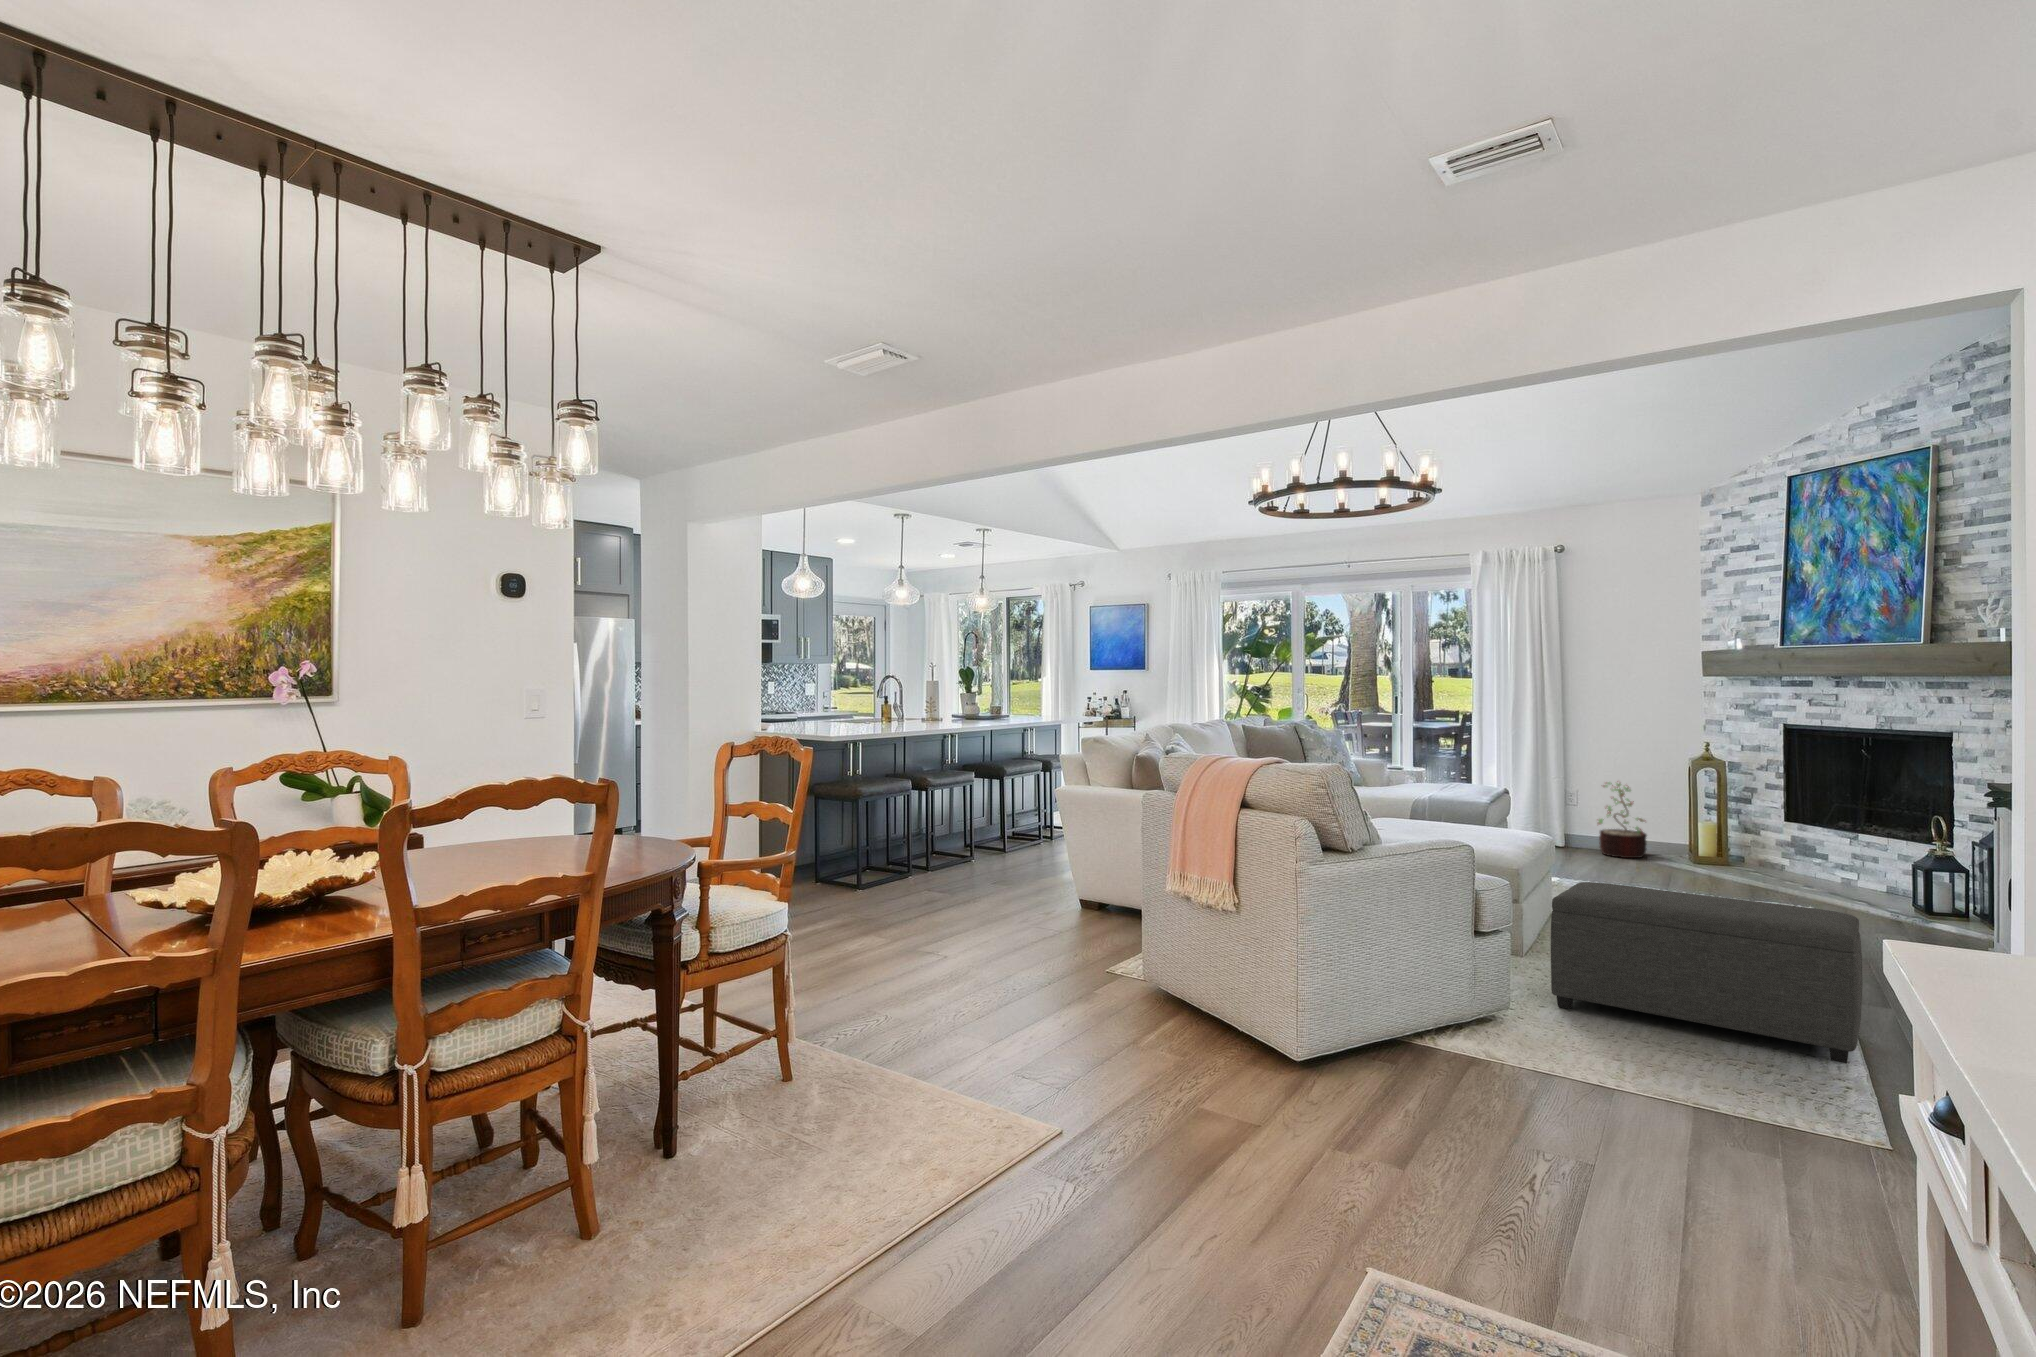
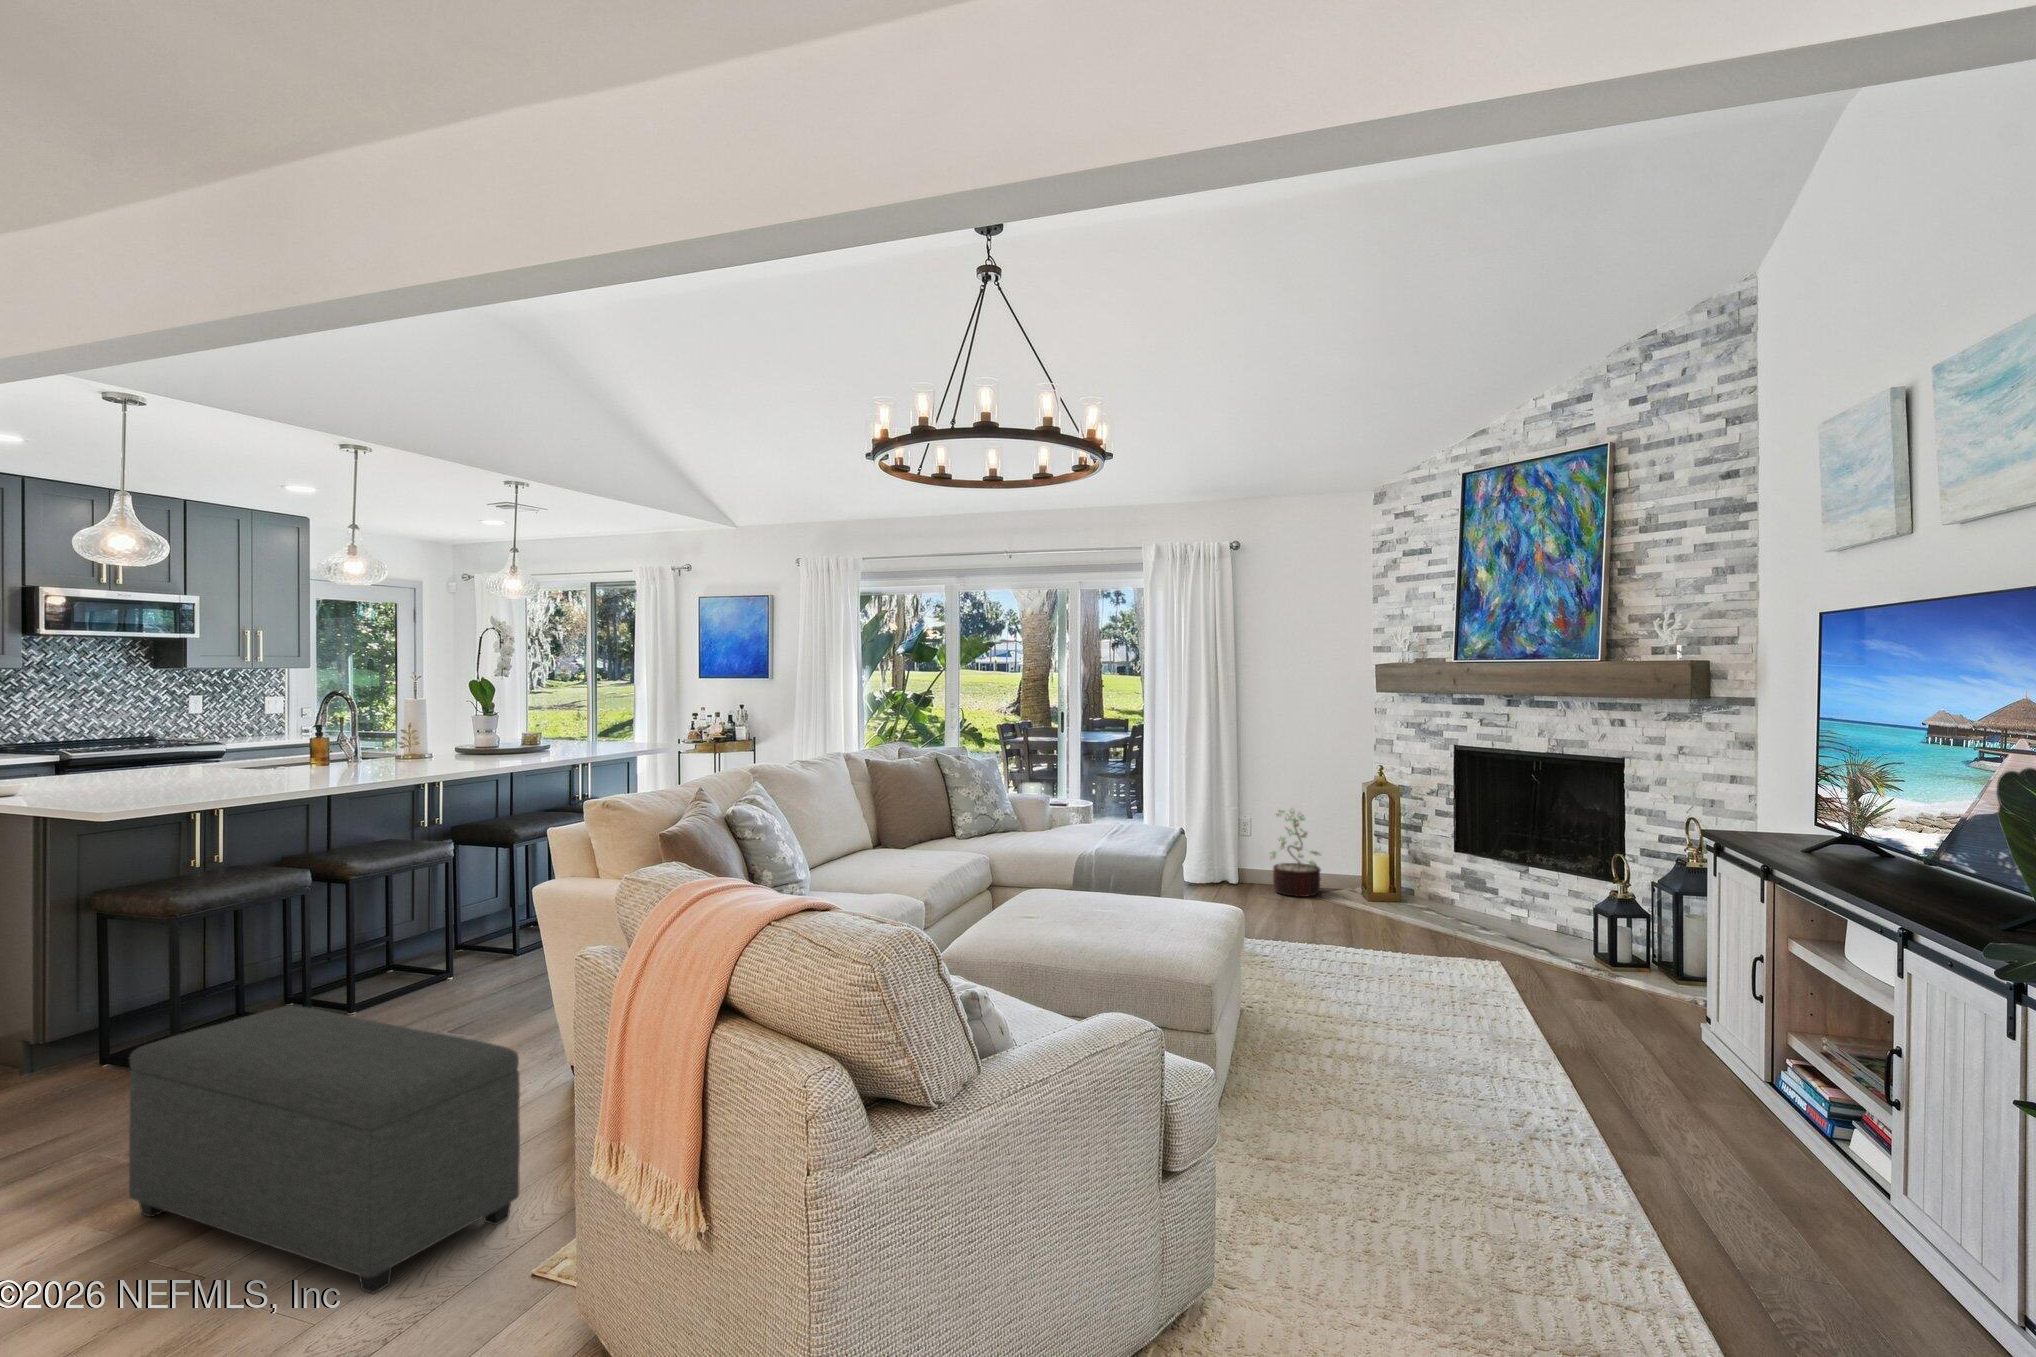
ottoman: present [1551,882,1863,1063] -> present [129,1006,520,1293]

